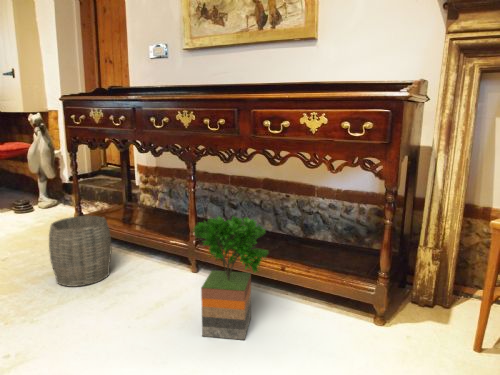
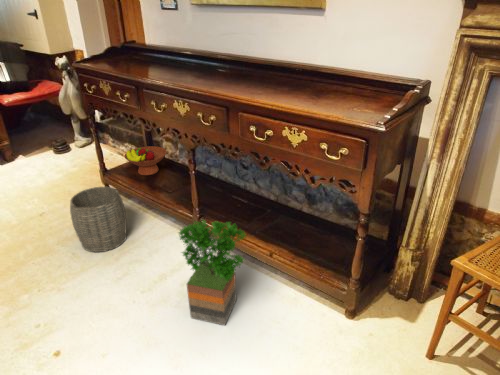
fruit bowl: none [105,188,151,217] -> present [124,146,167,175]

